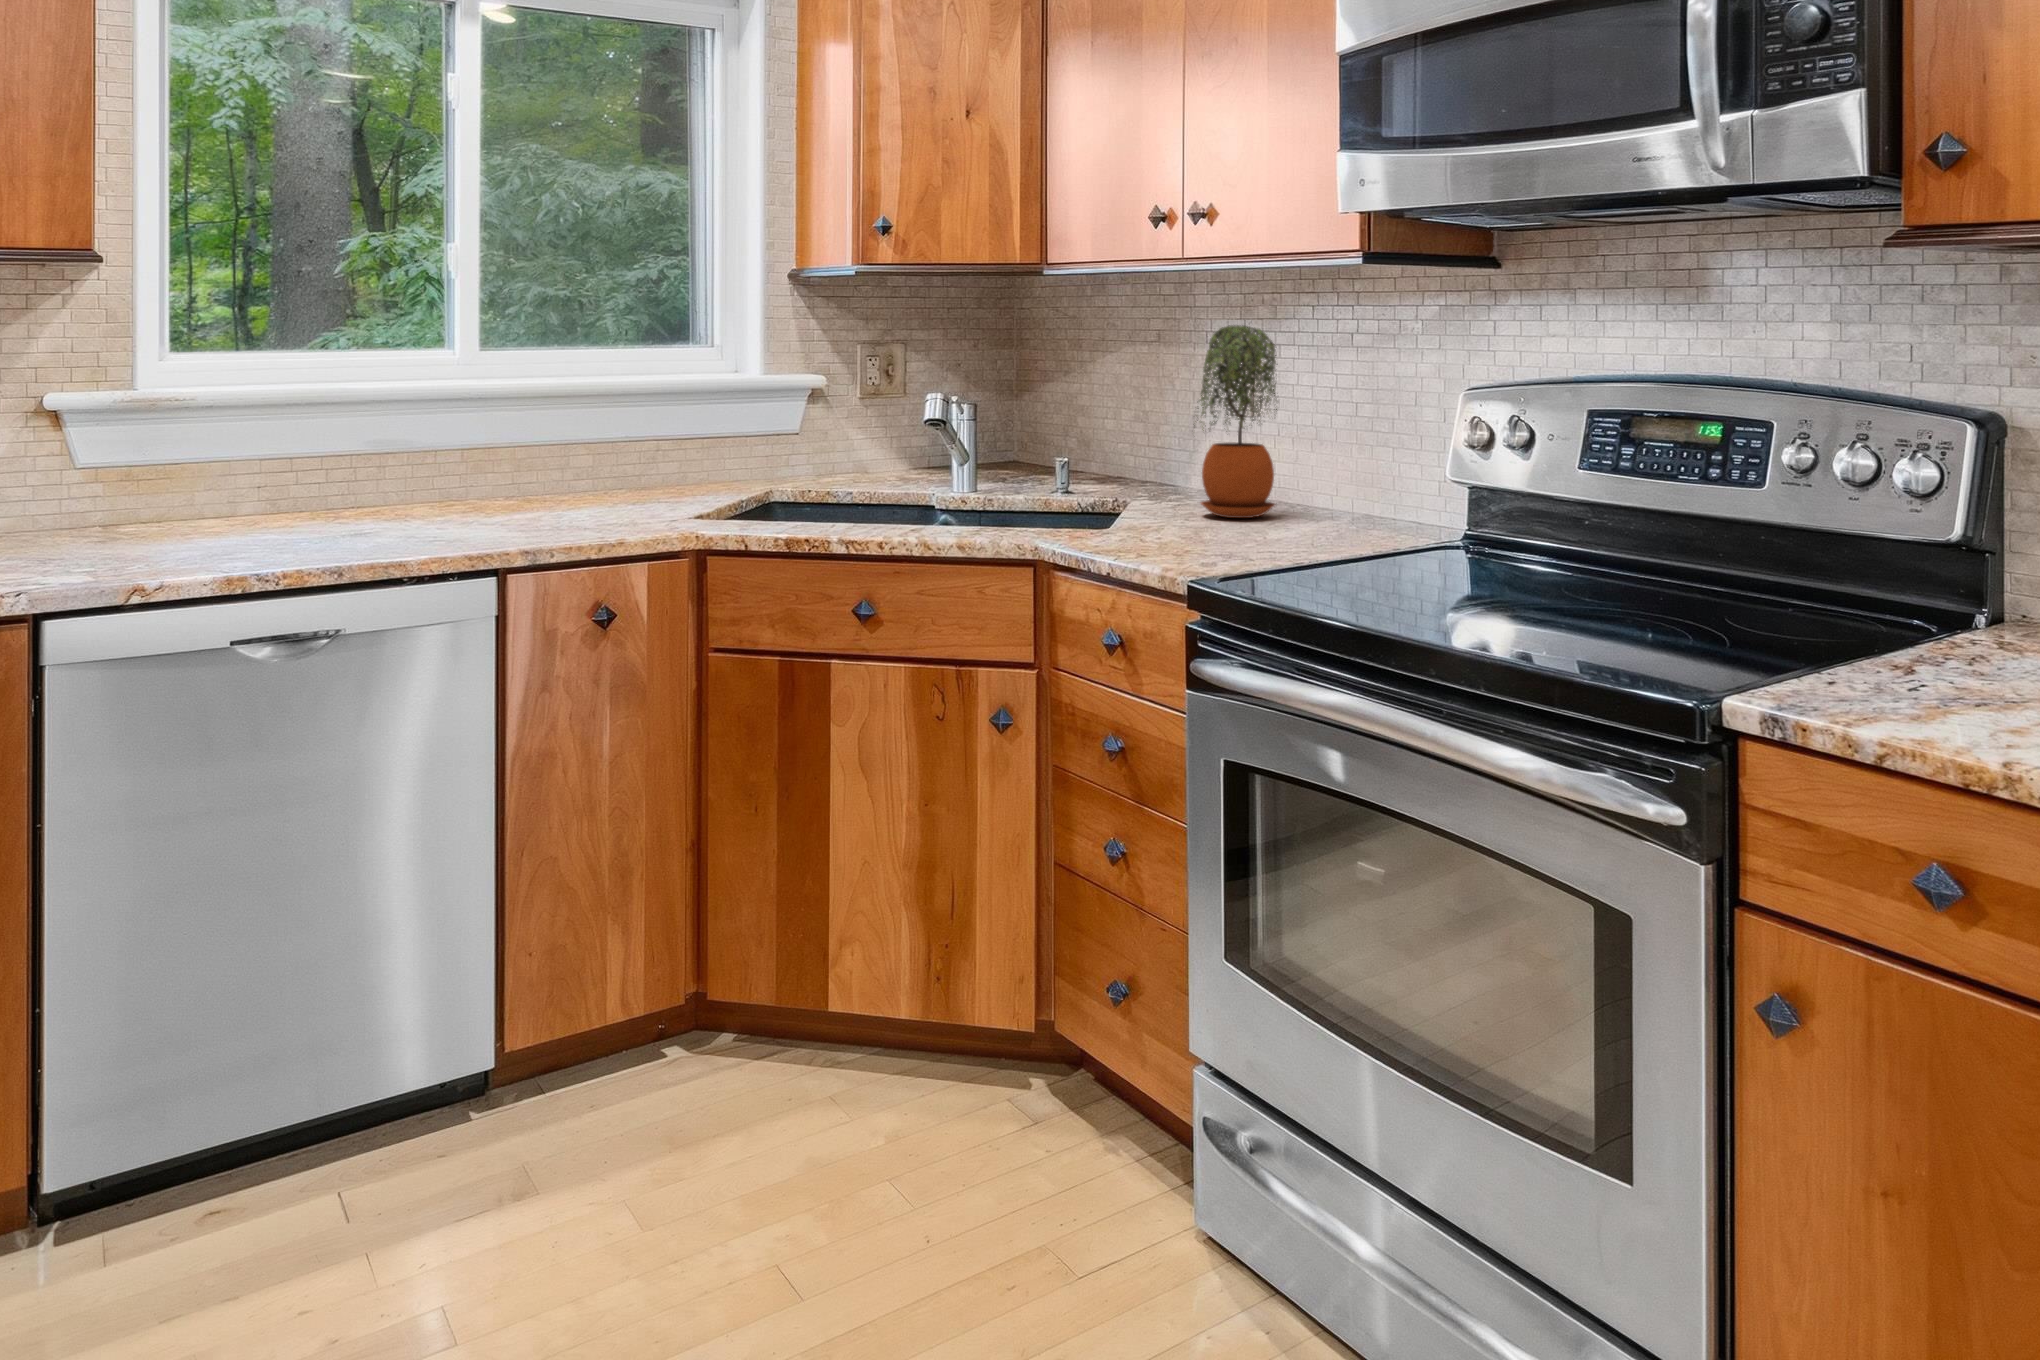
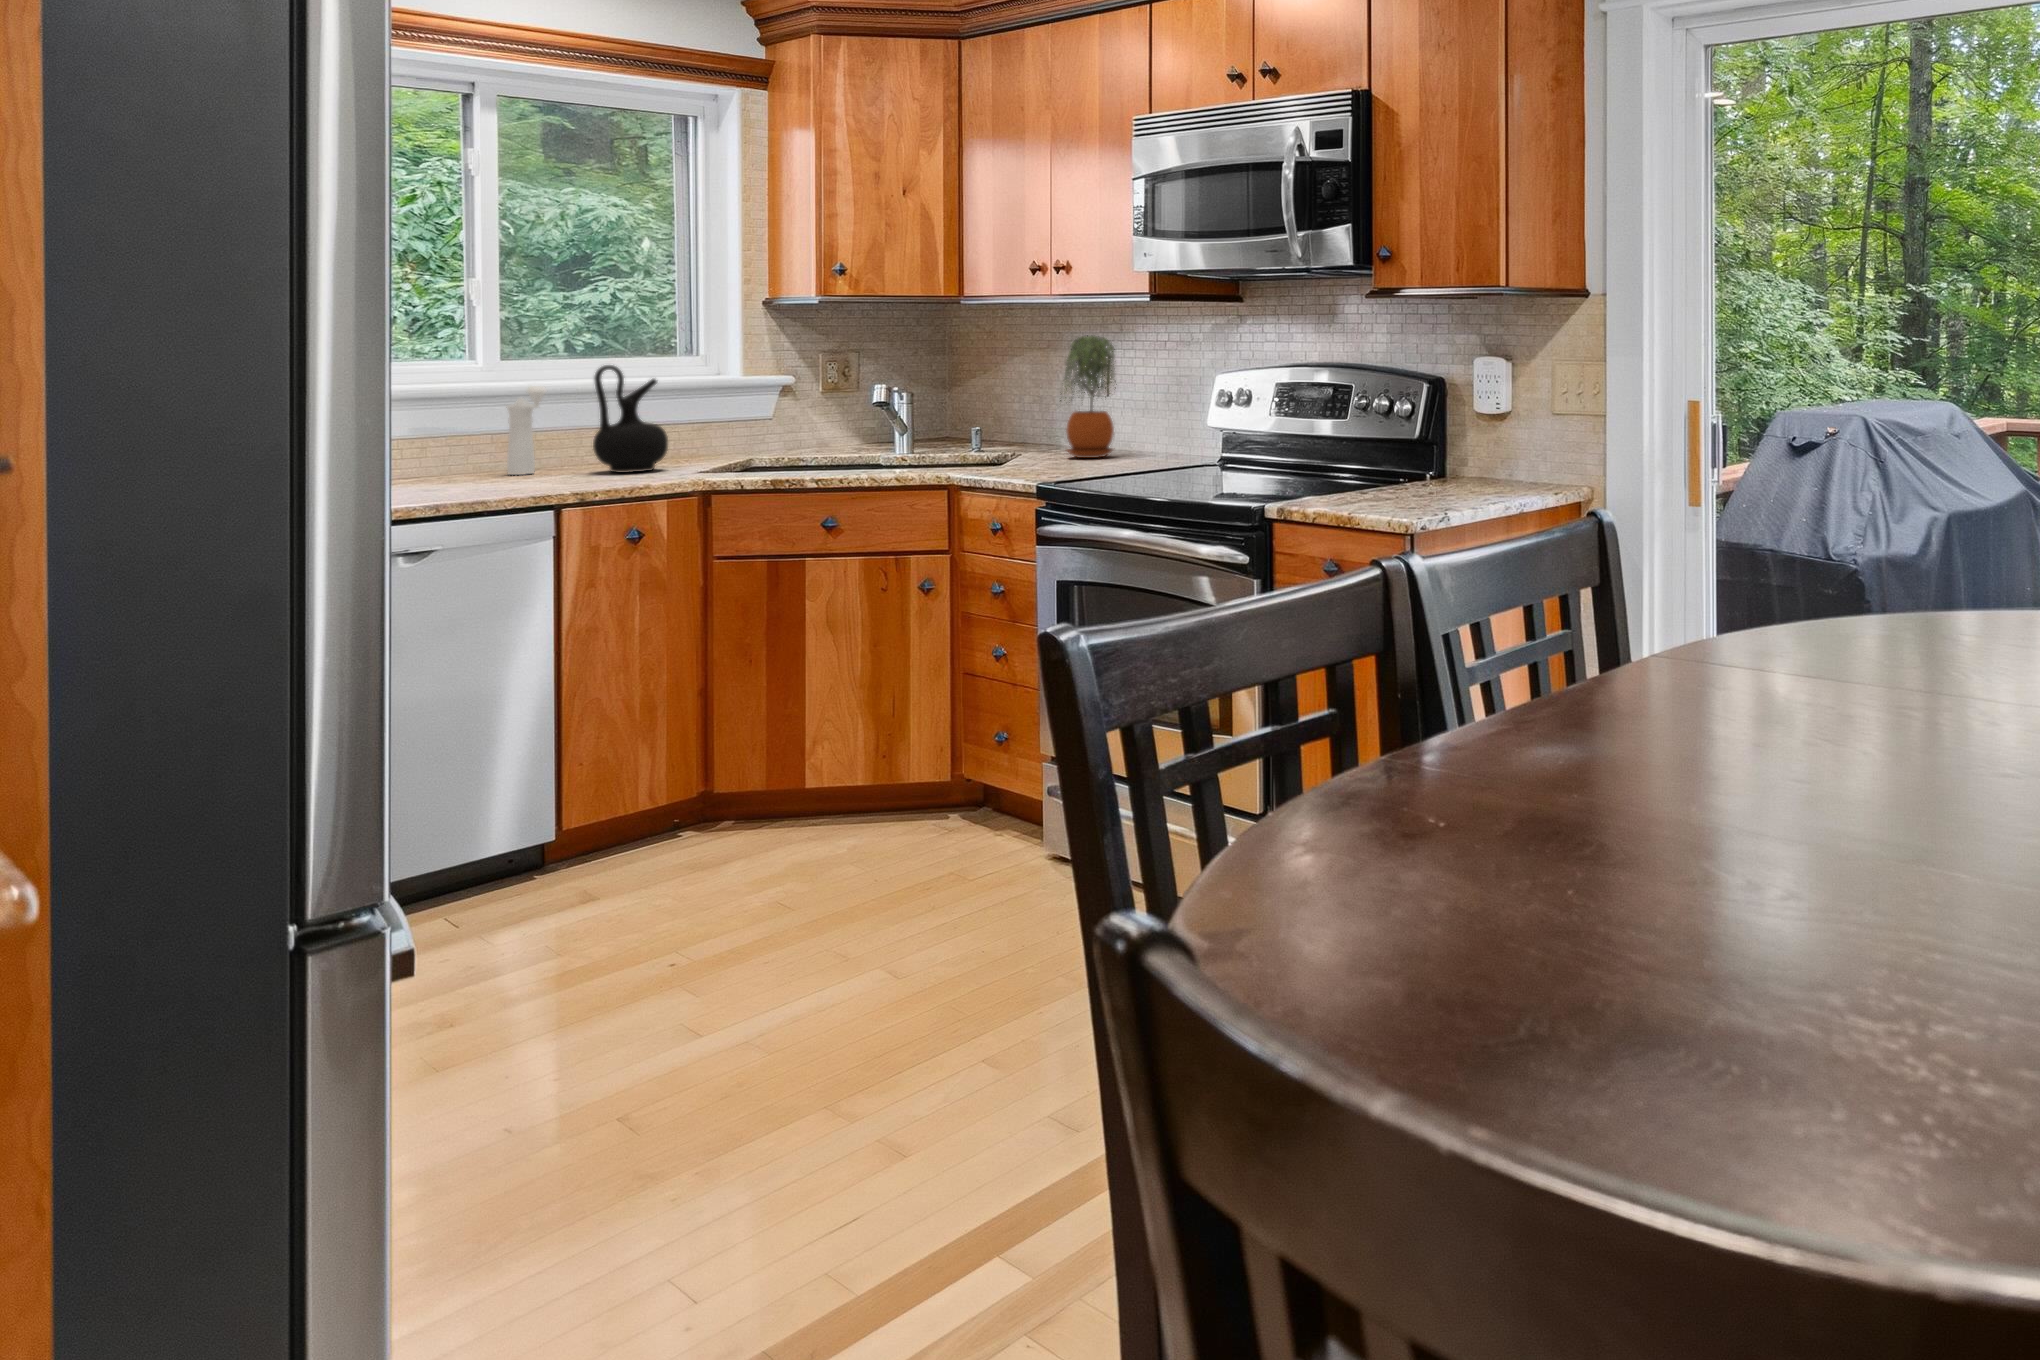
ceramic jug: none [566,363,659,516] -> present [593,365,668,473]
pepper mill: none [465,390,519,513] -> present [506,386,546,475]

